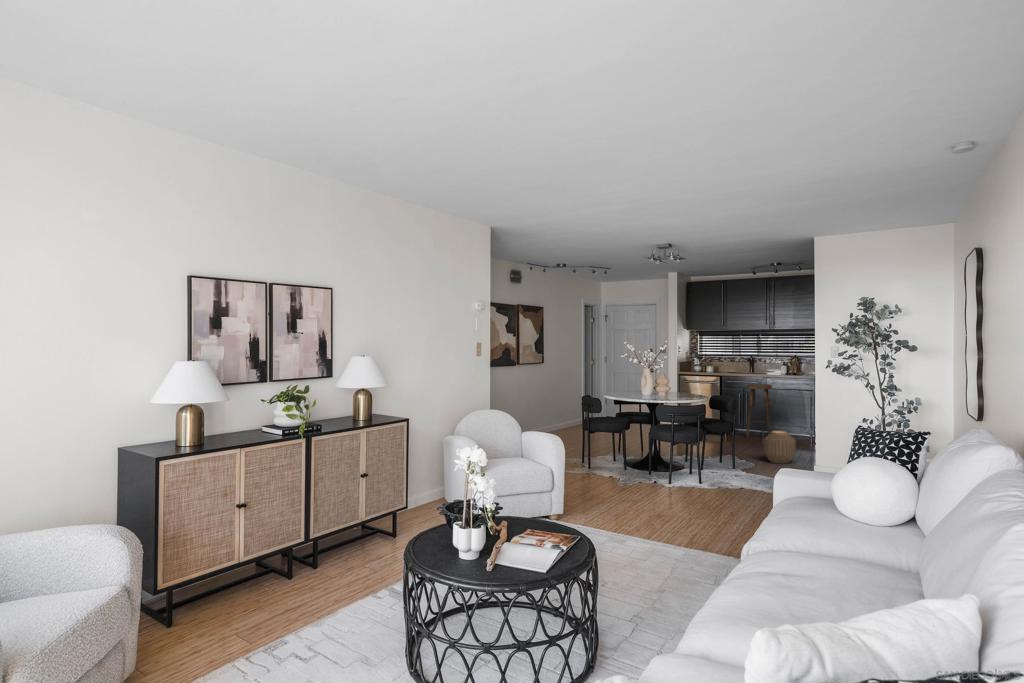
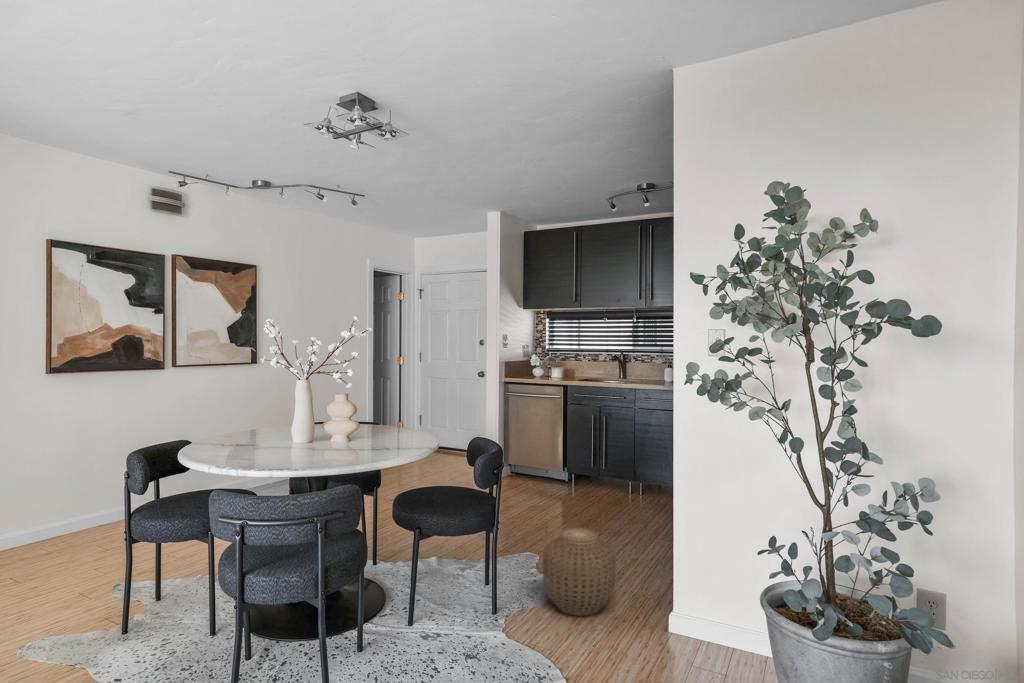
bar stool: present [746,384,772,439] -> none [589,405,644,511]

